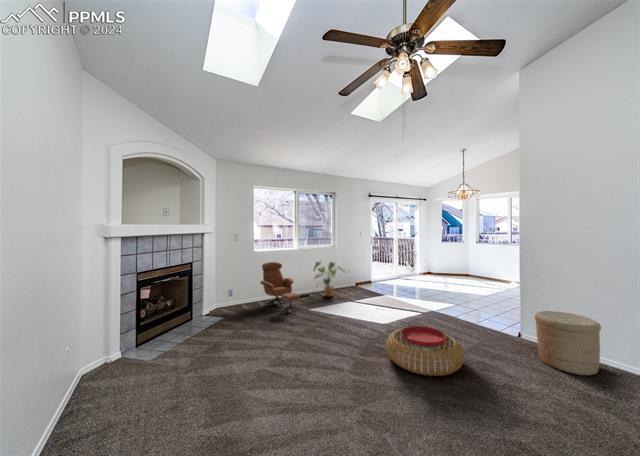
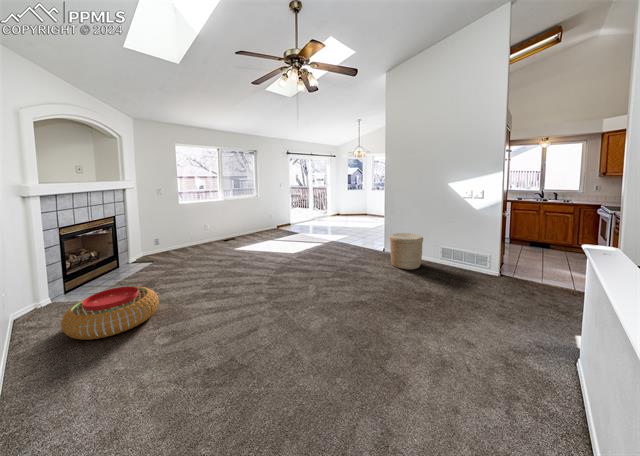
lounge chair: present [260,262,300,312] -> none [187,212,227,254]
house plant: present [313,262,344,297] -> none [238,209,268,239]
pouf: present [386,326,464,376] -> present [61,287,159,340]

